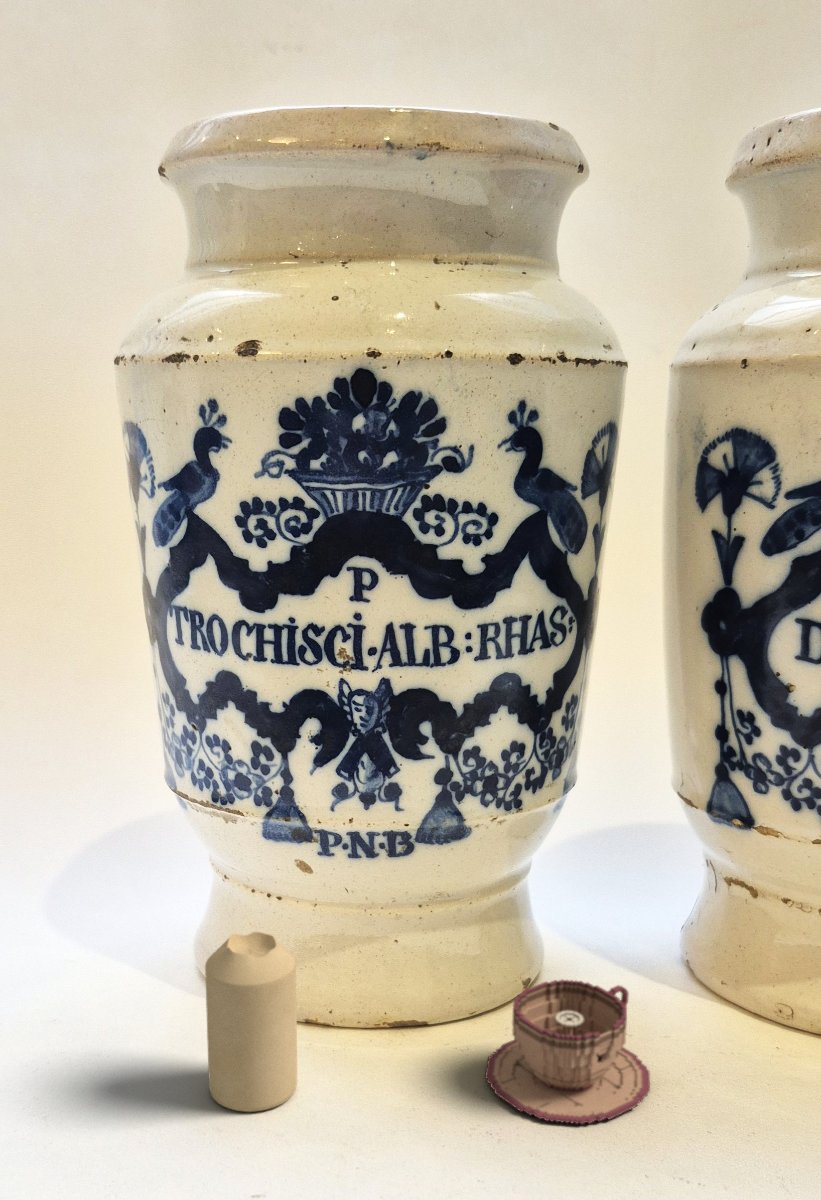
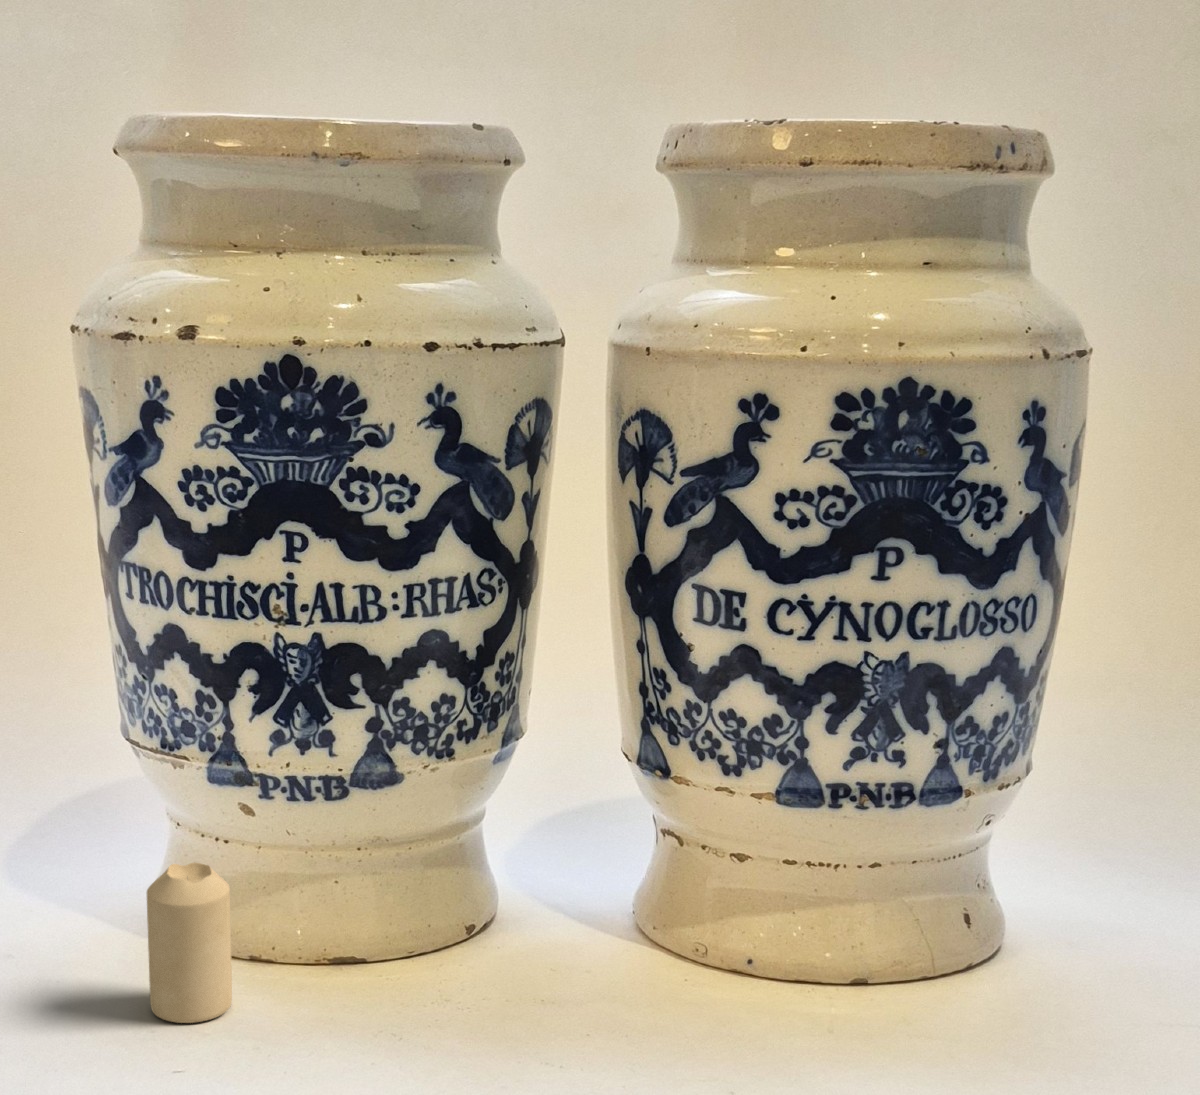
teacup: present [485,980,650,1124] -> none [406,914,558,1035]

